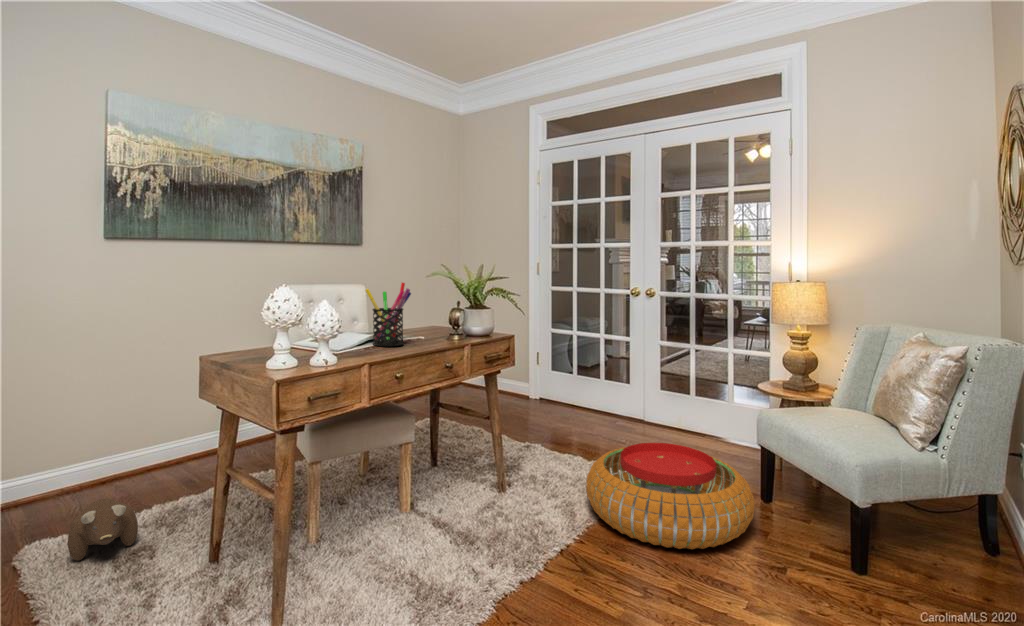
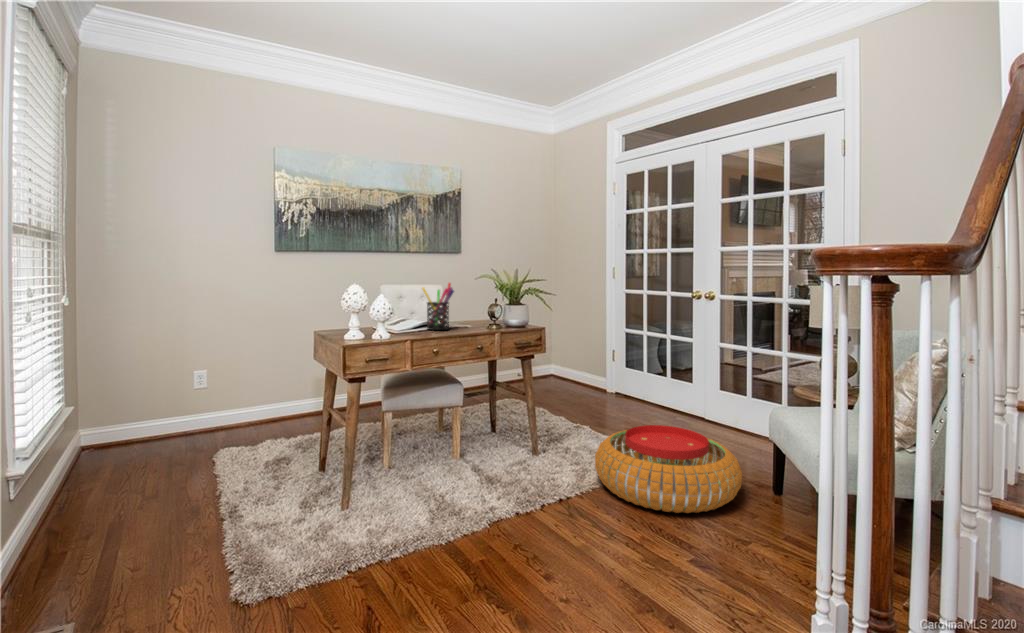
plush toy: present [68,499,138,561] -> none [242,424,281,461]

